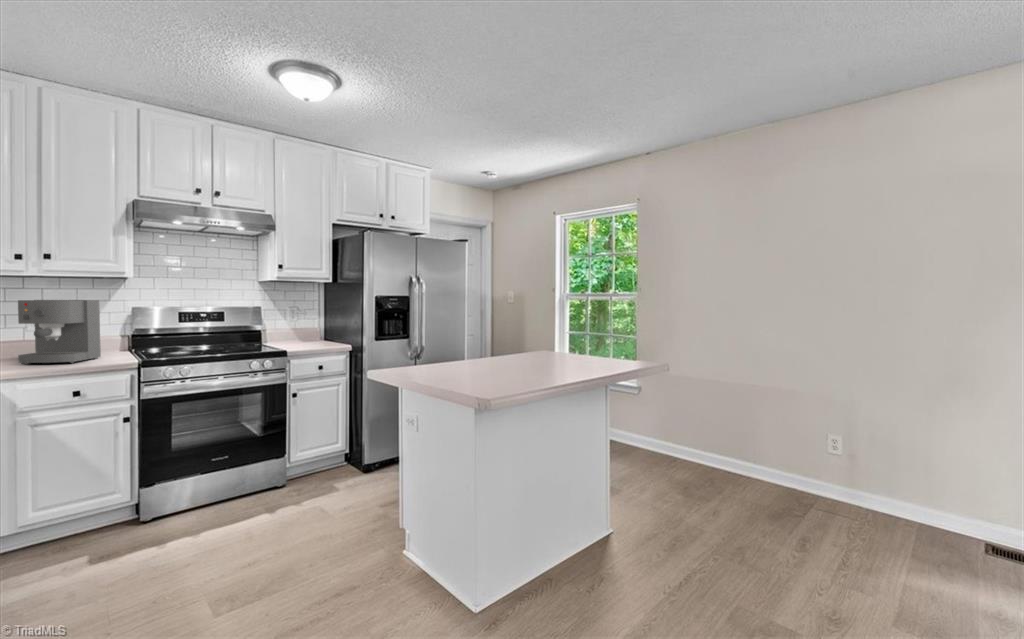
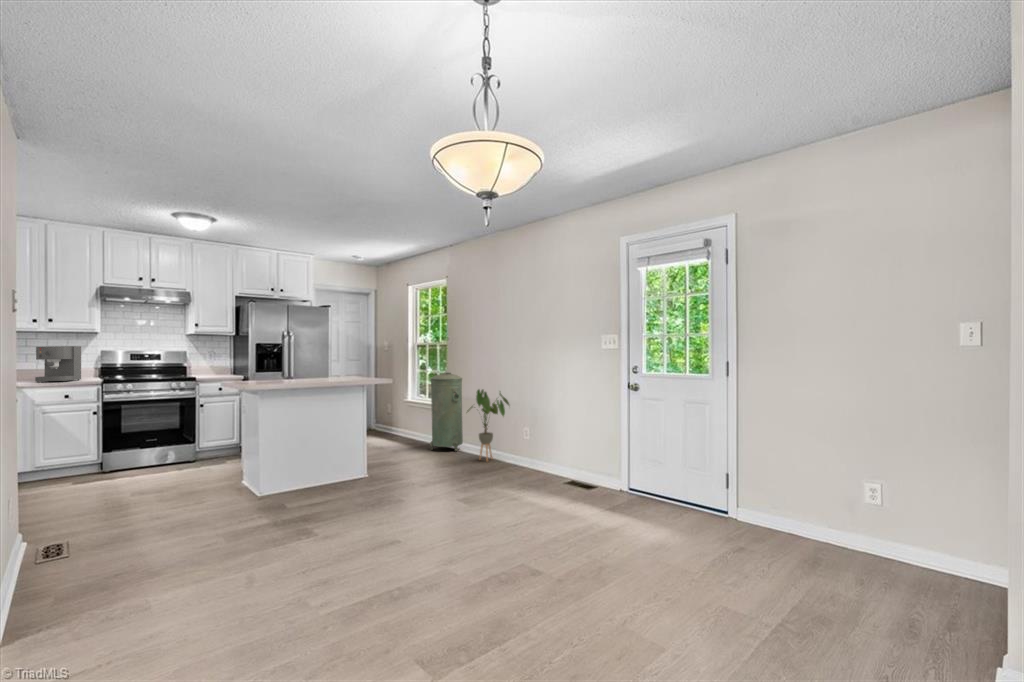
trash can: none [637,347,688,470] -> present [430,372,463,451]
house plant: none [734,382,810,501] -> present [468,389,509,461]

